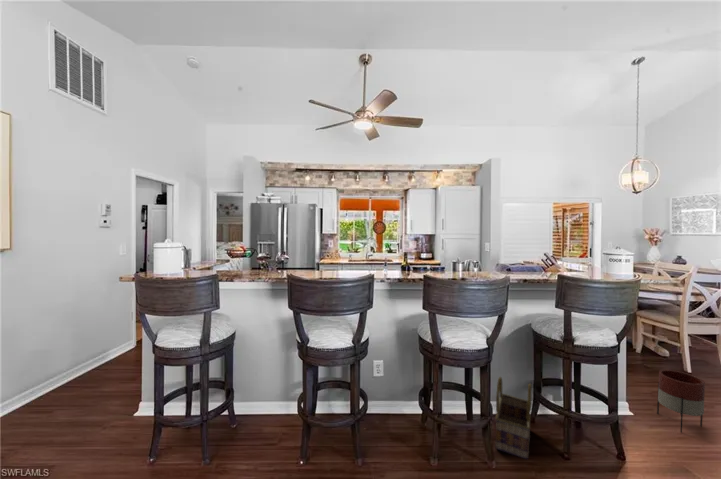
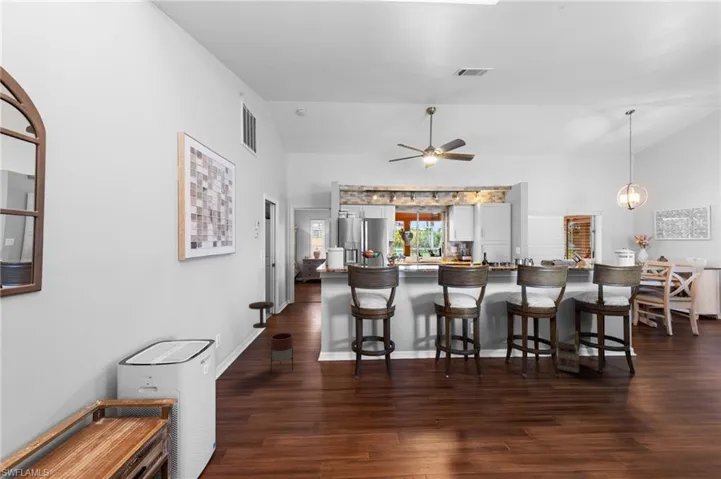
side table: none [56,318,103,386] -> present [249,301,274,328]
planter: present [657,370,705,432] -> present [270,333,293,373]

